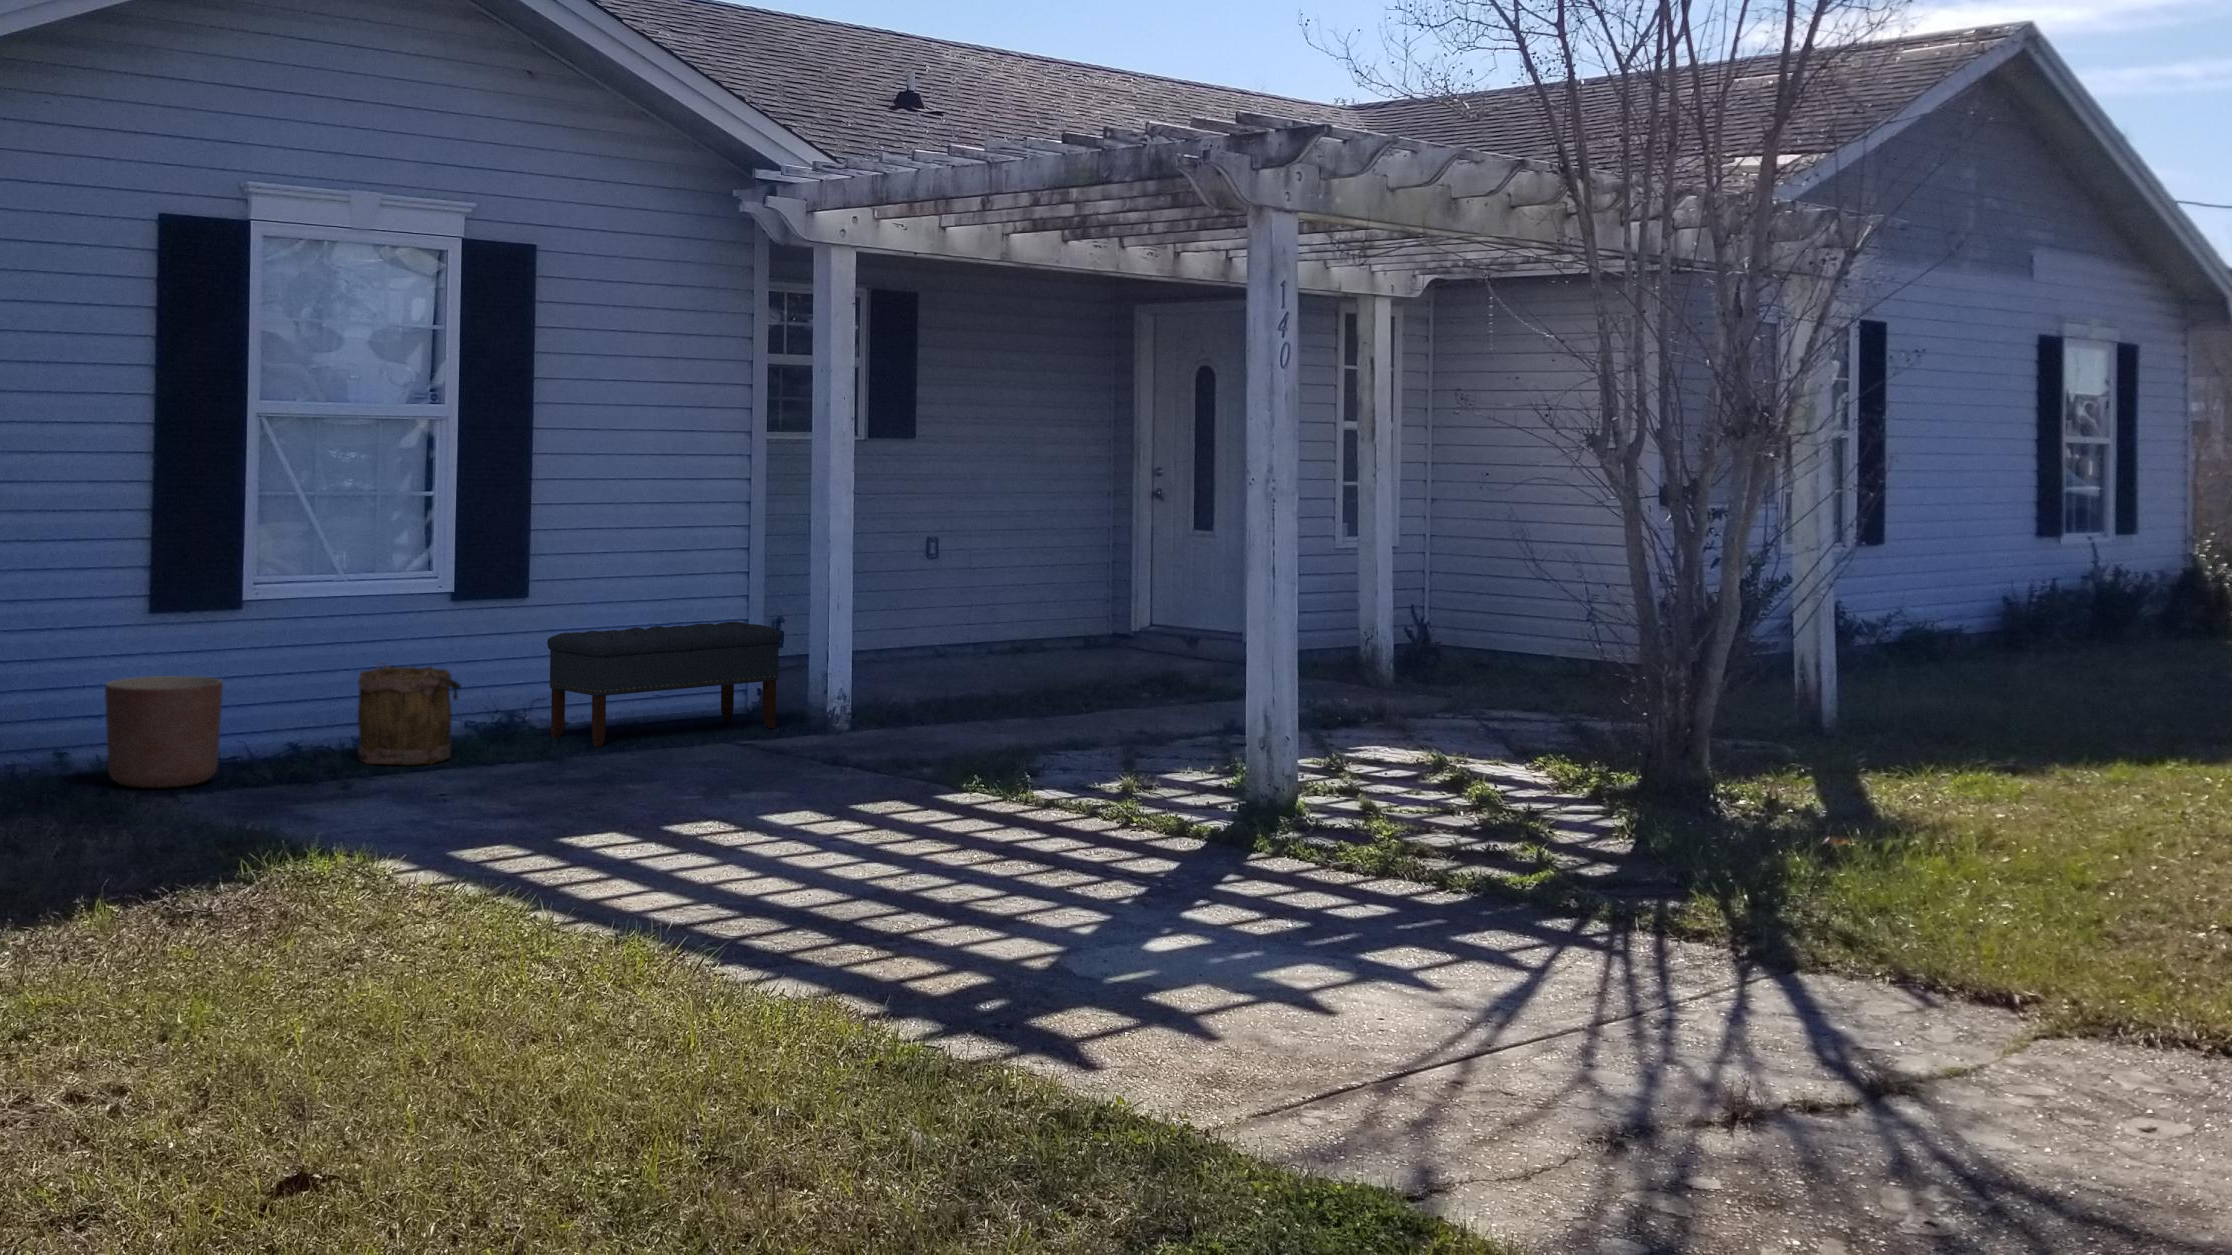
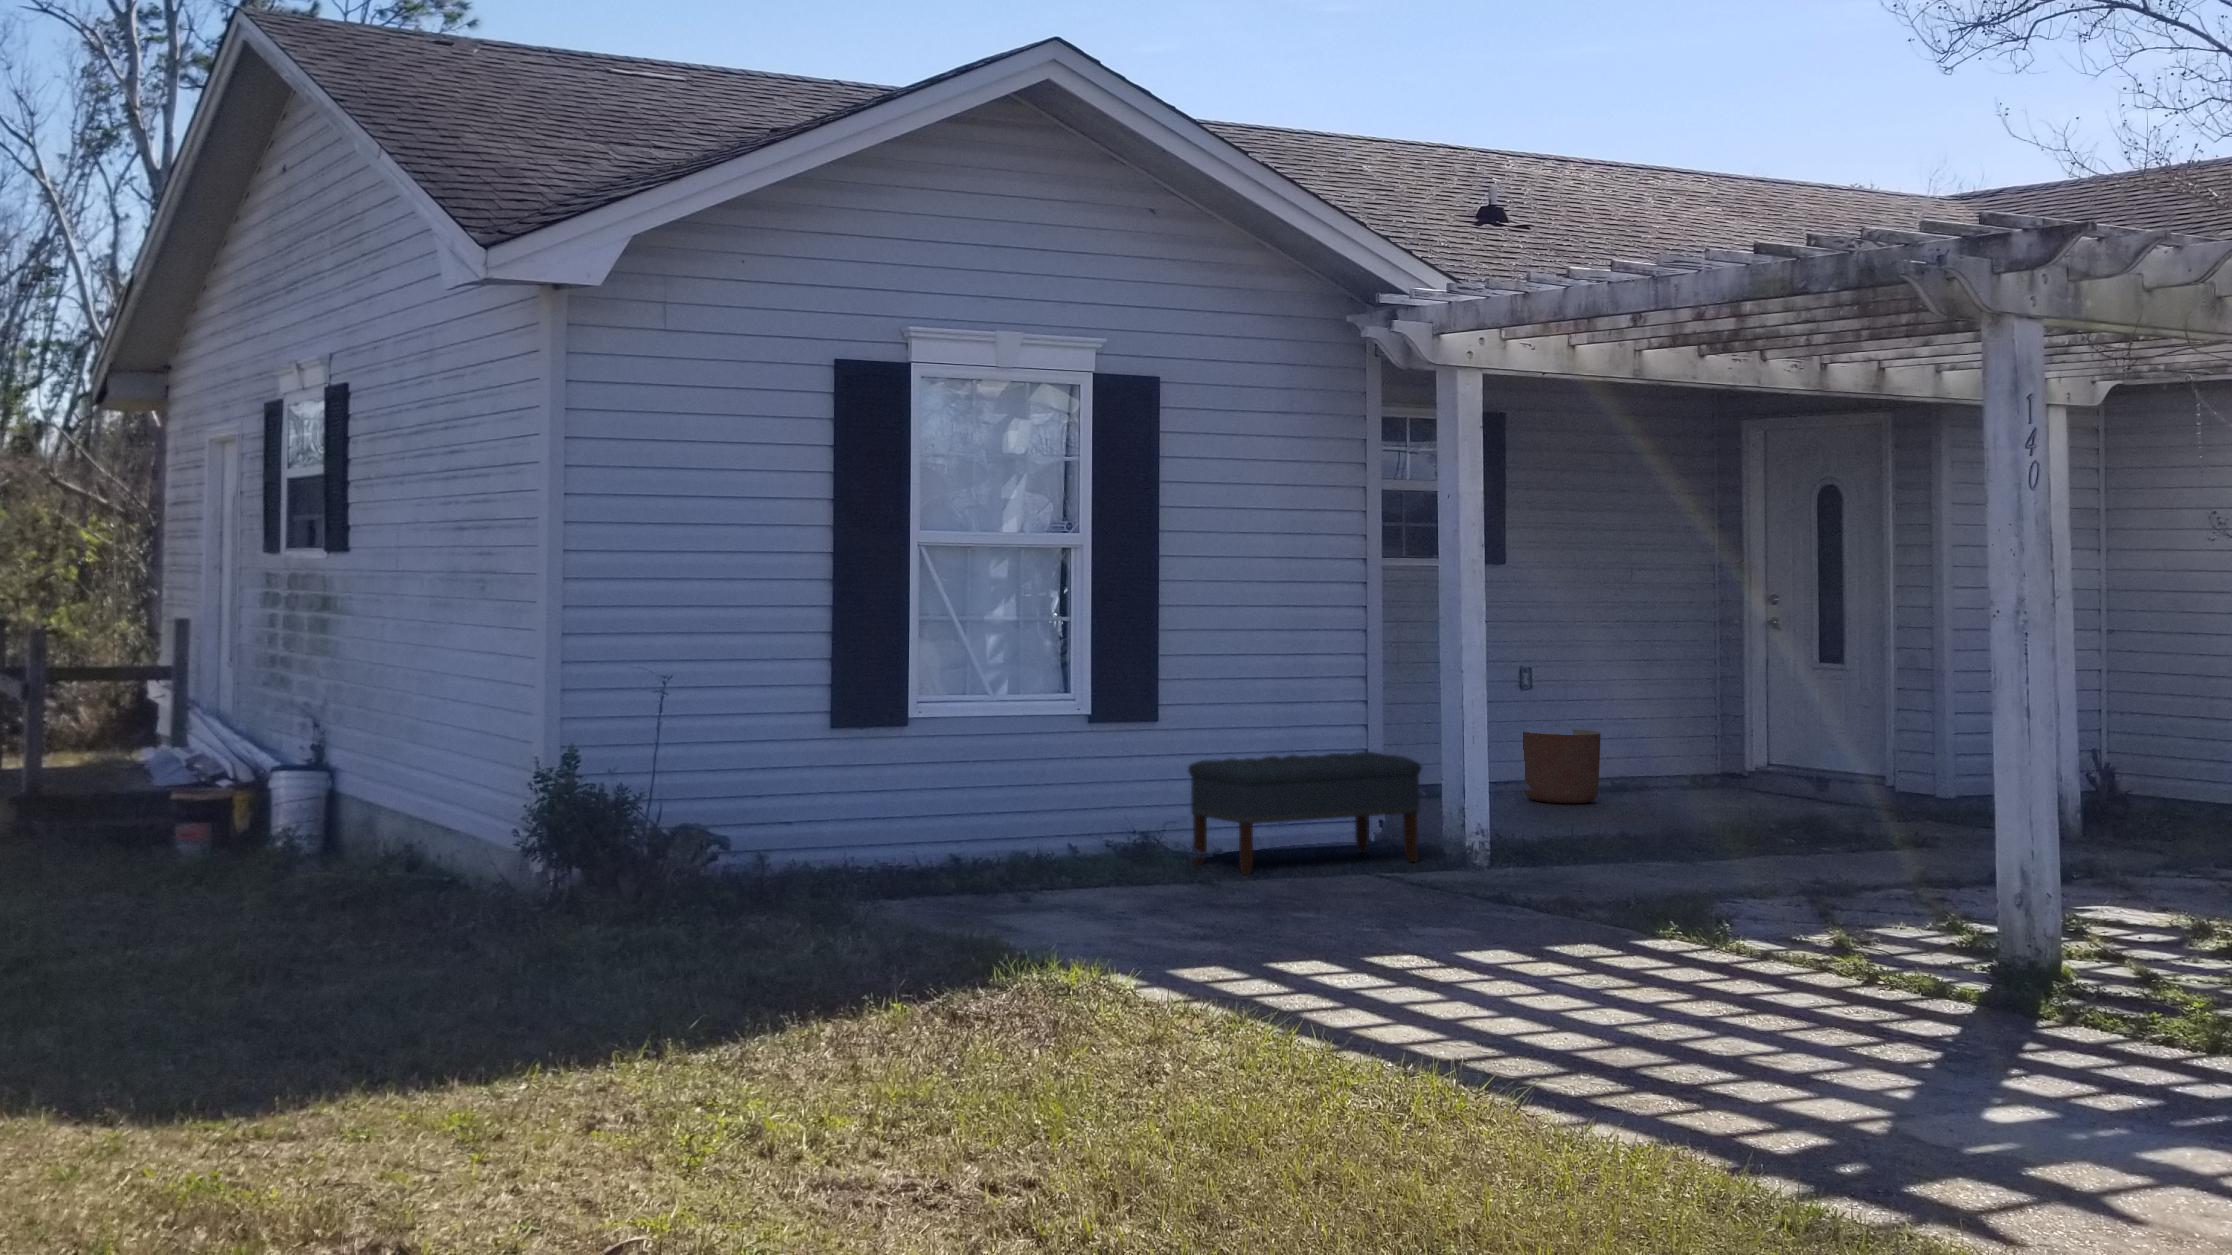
bucket: present [358,664,461,765] -> none [1019,785,1117,887]
planter: present [105,676,223,788] -> present [1523,729,1601,803]

